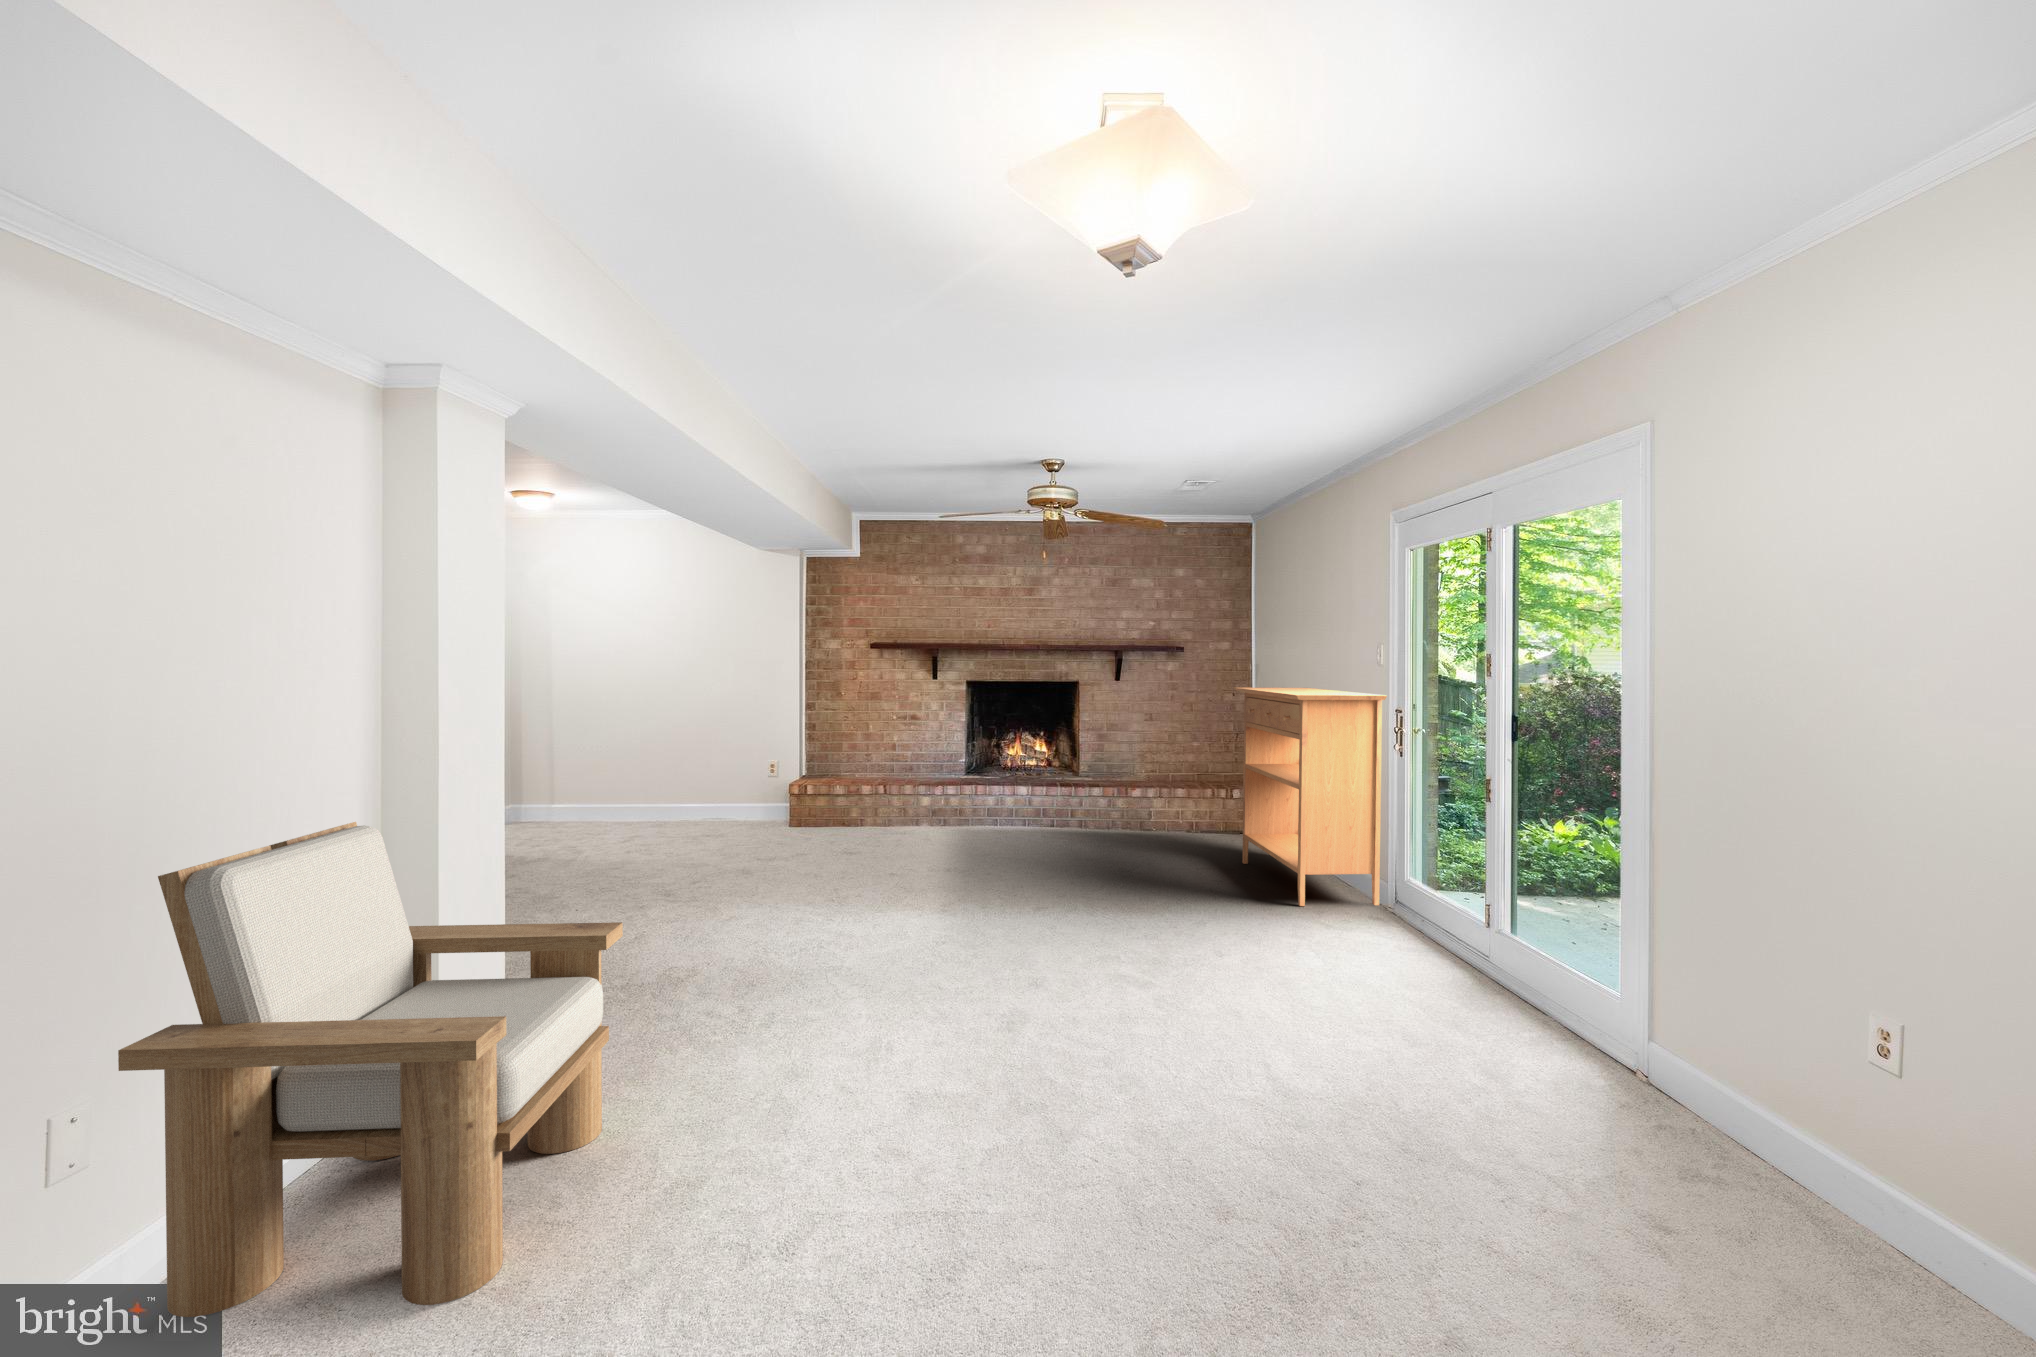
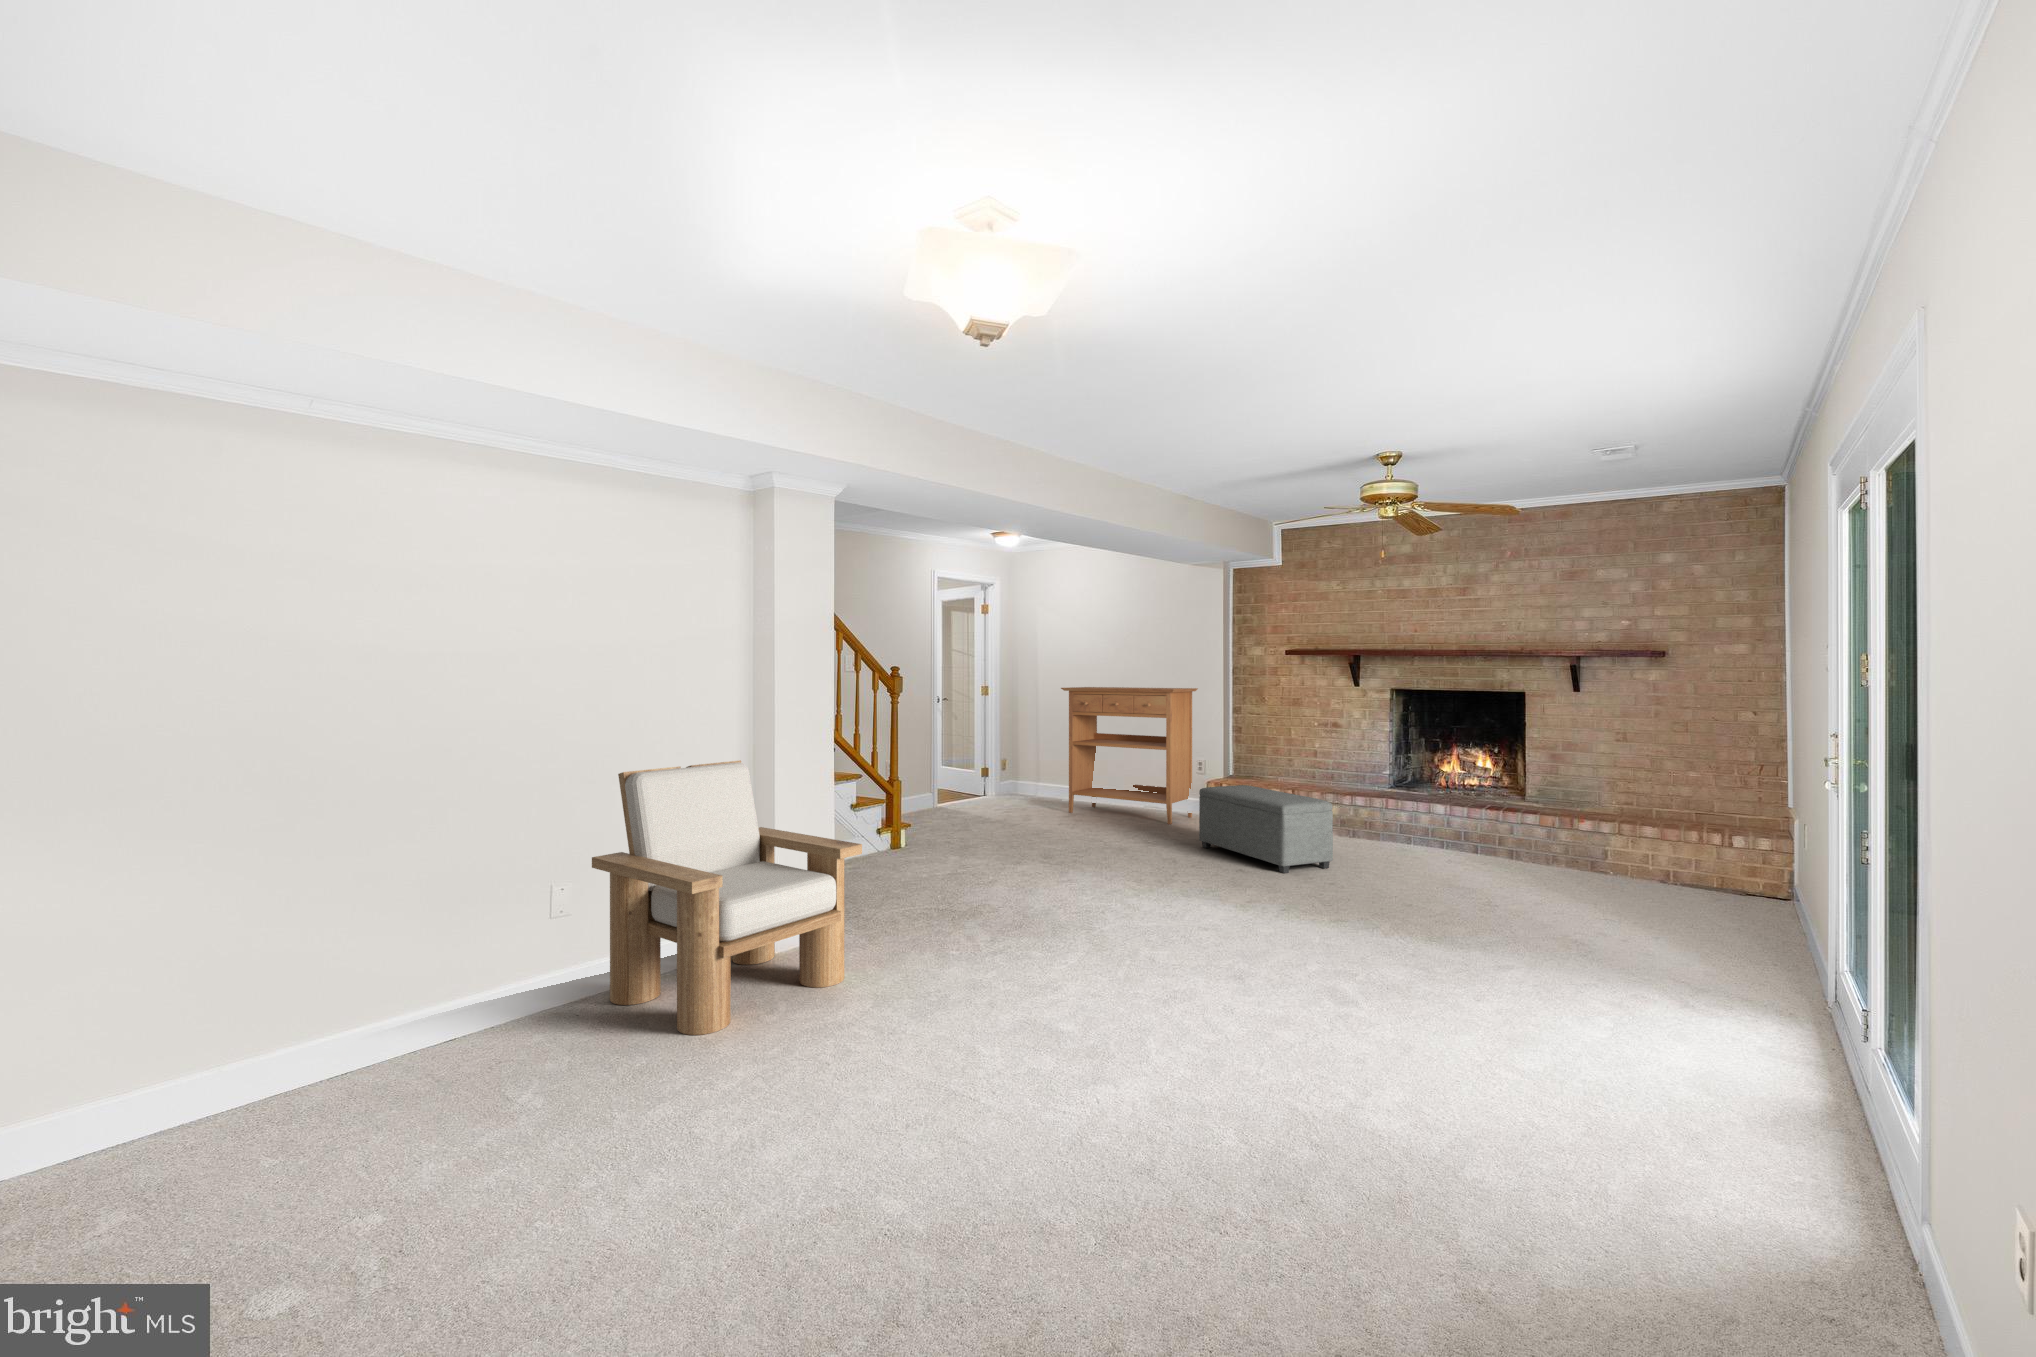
console table: present [1234,688,1387,906] -> present [1061,687,1198,824]
ottoman: none [817,785,966,872] -> present [1199,785,1333,873]

